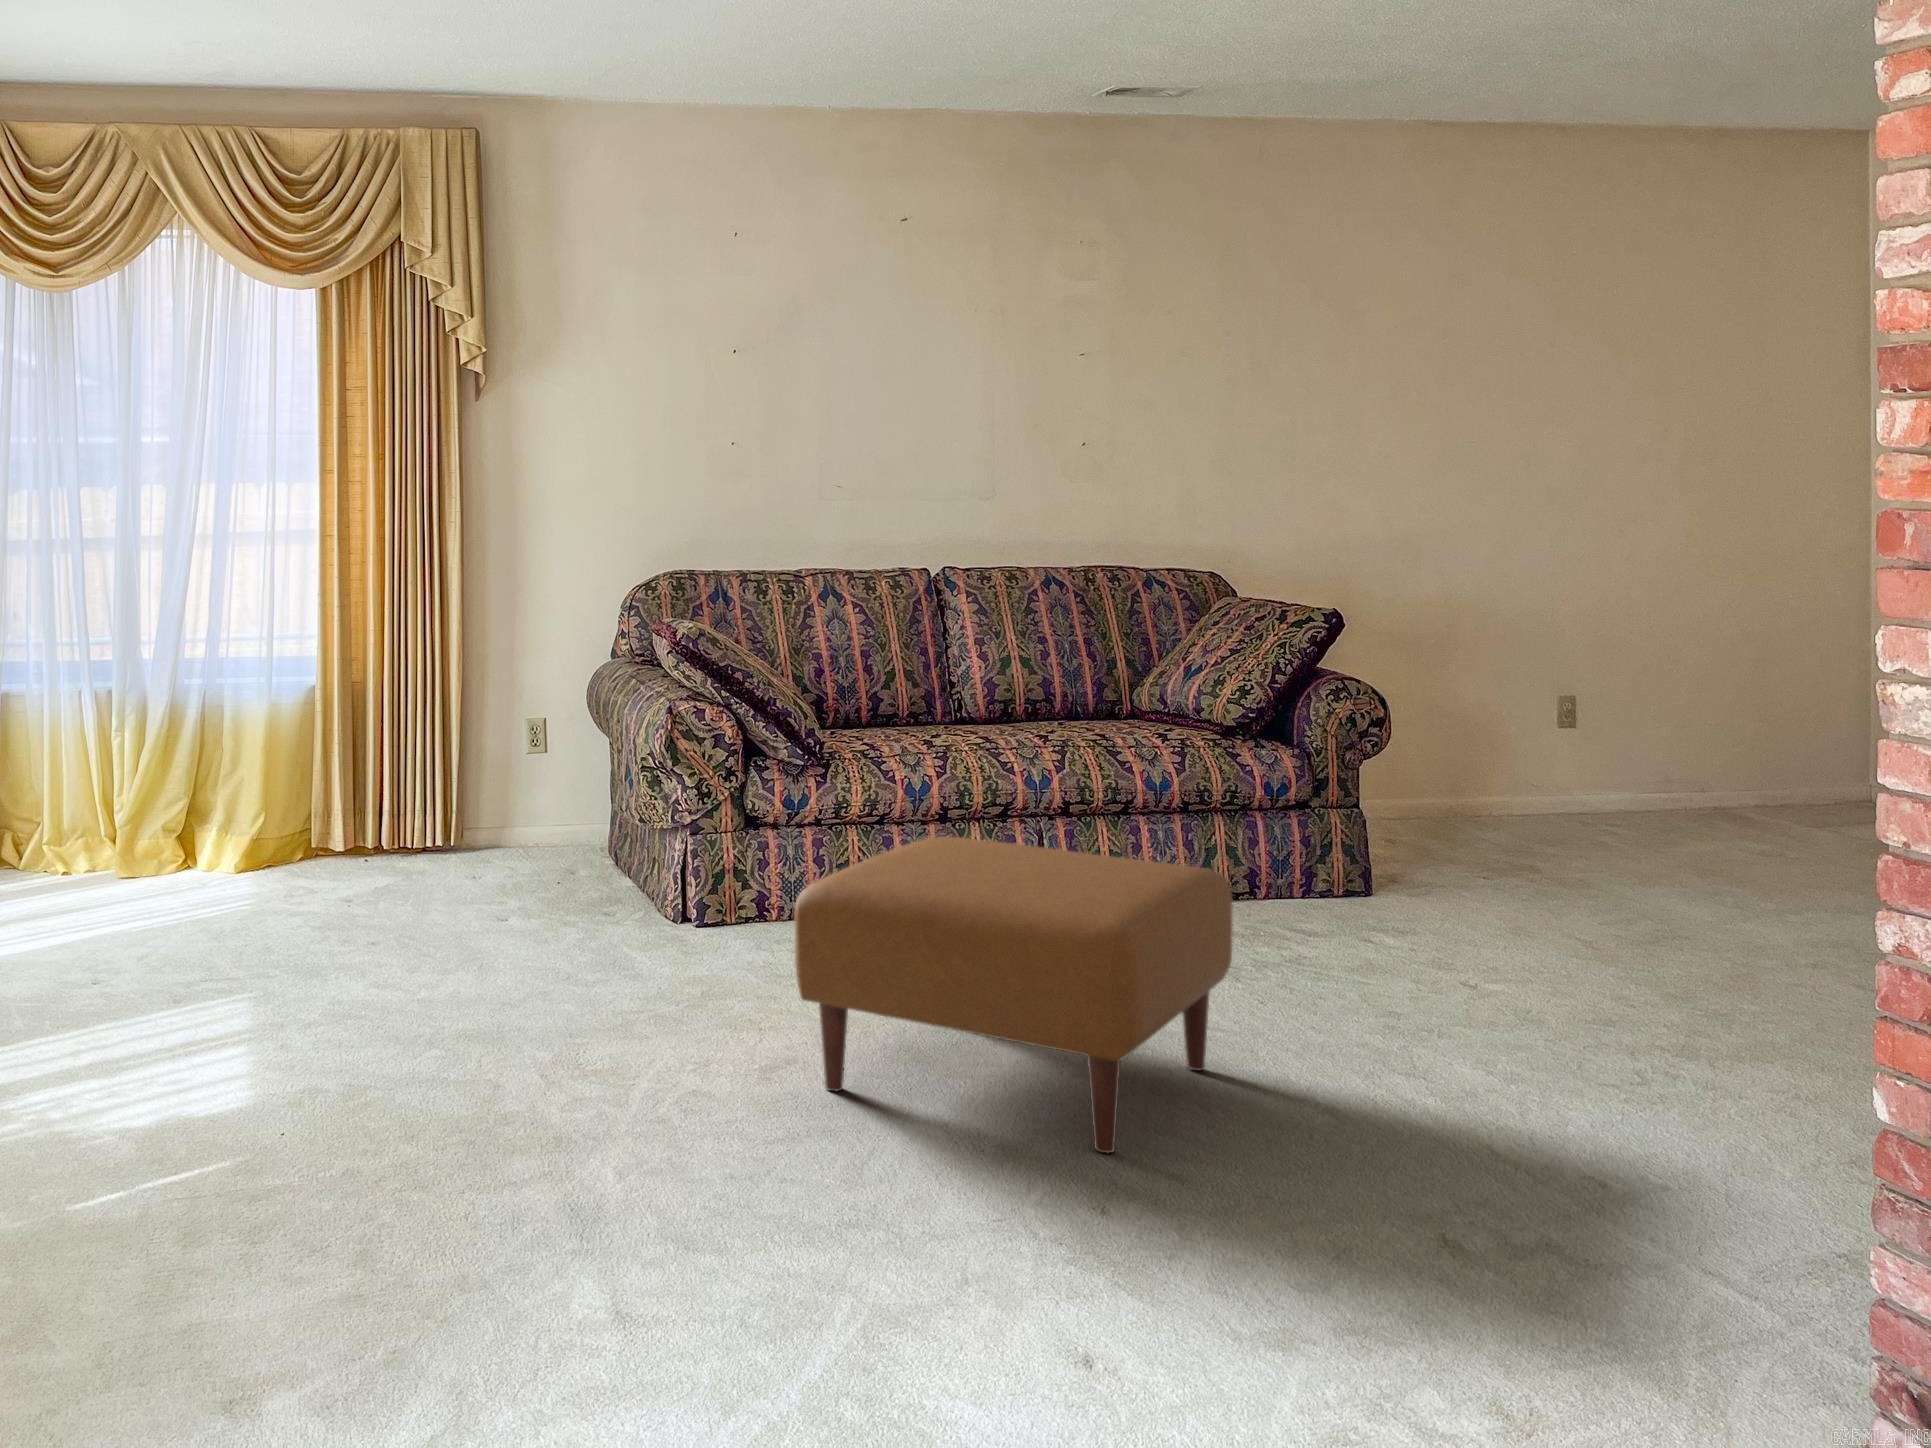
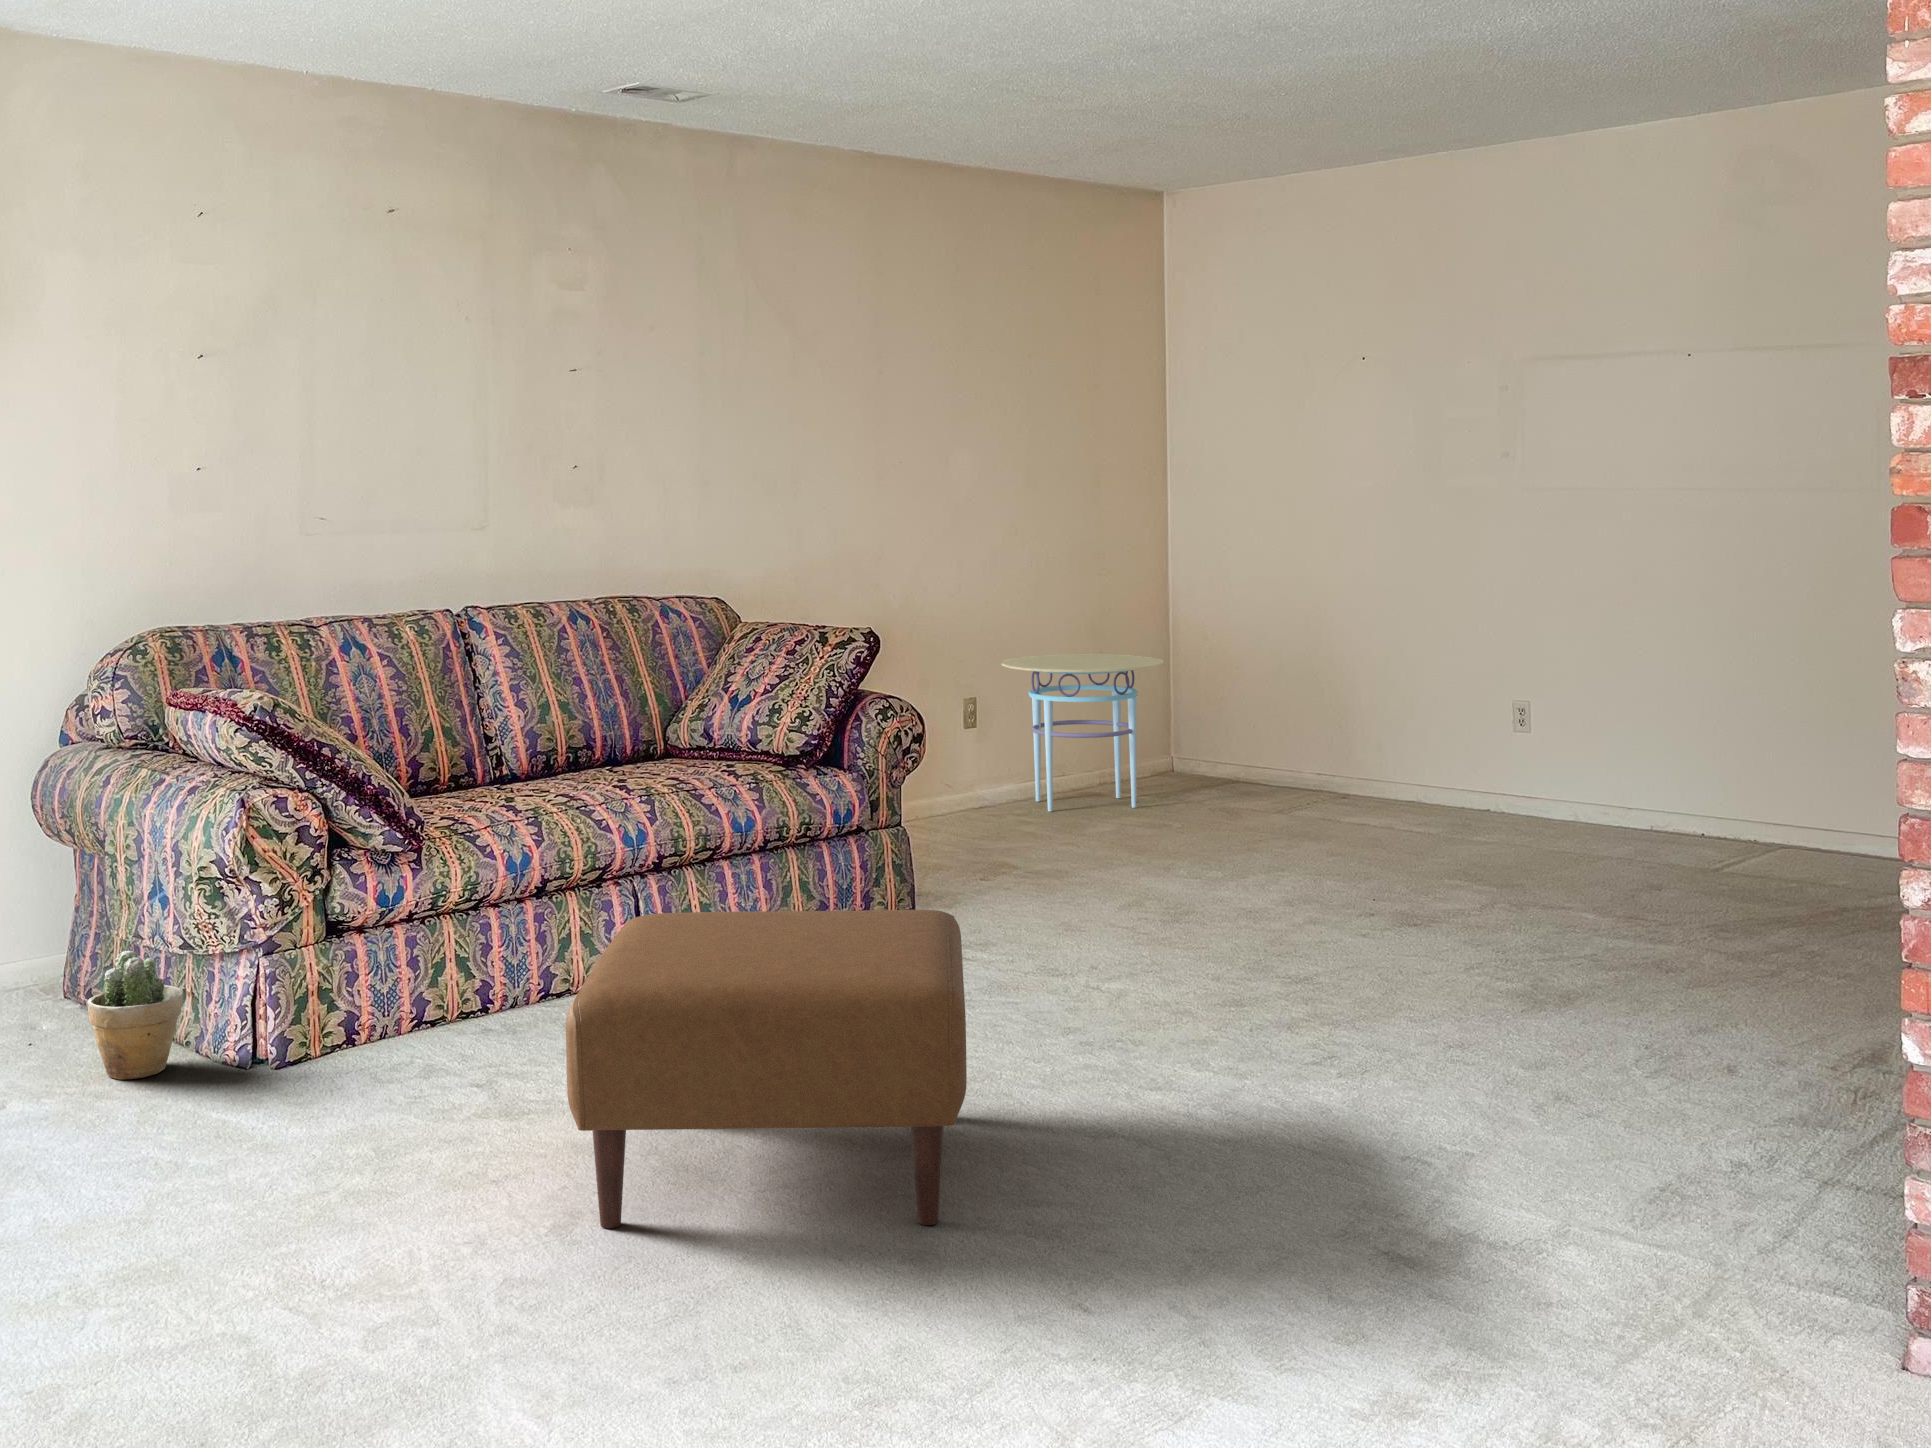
side table: none [1573,656,1786,833] -> present [1001,654,1164,812]
potted plant: none [567,818,638,917] -> present [87,951,183,1079]

